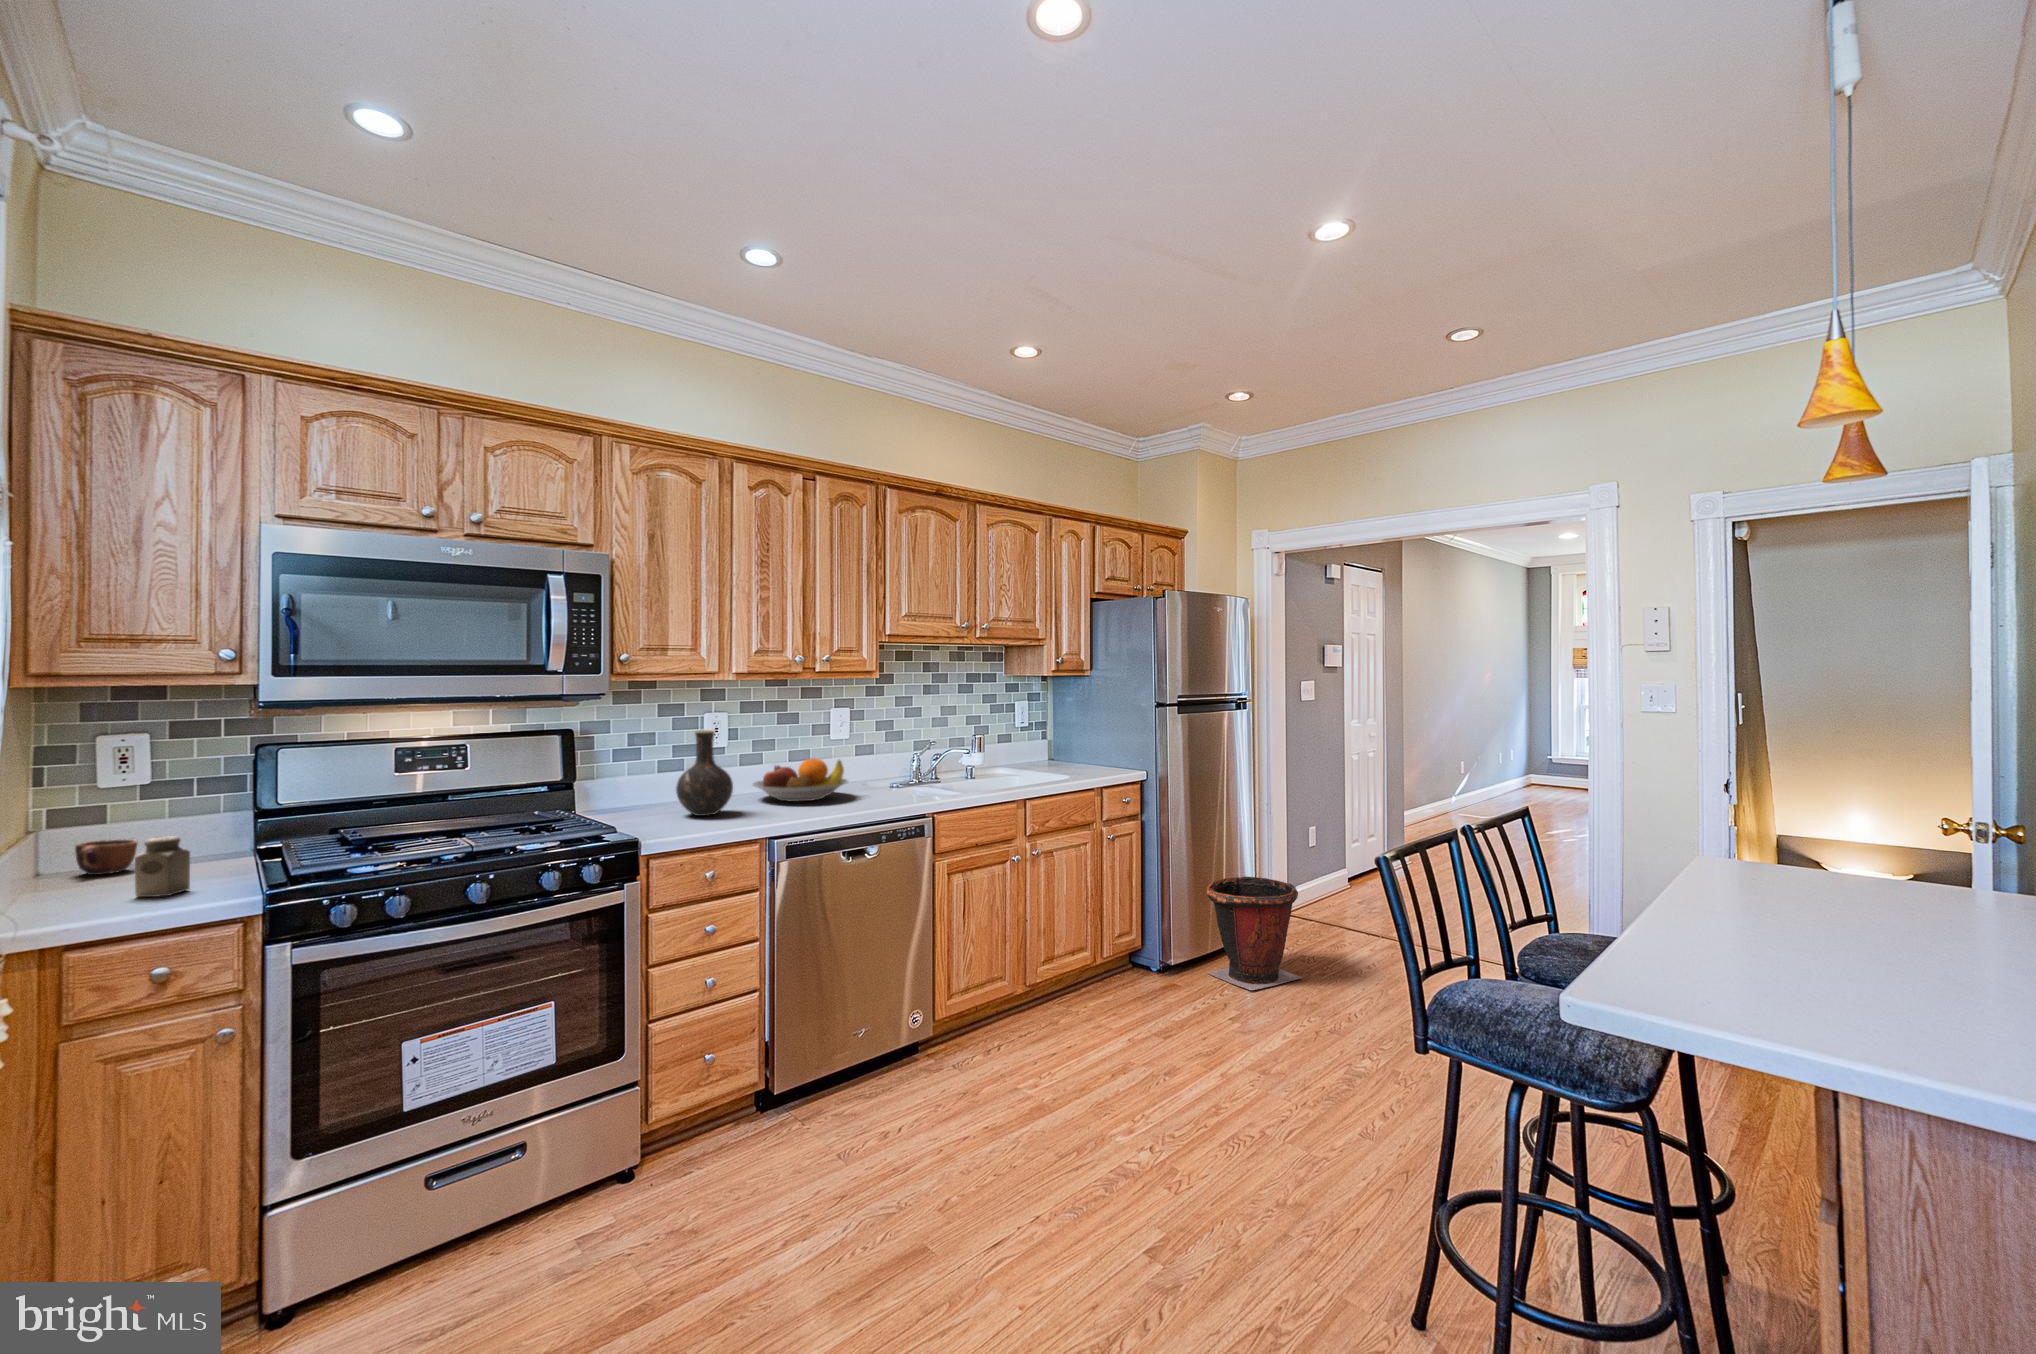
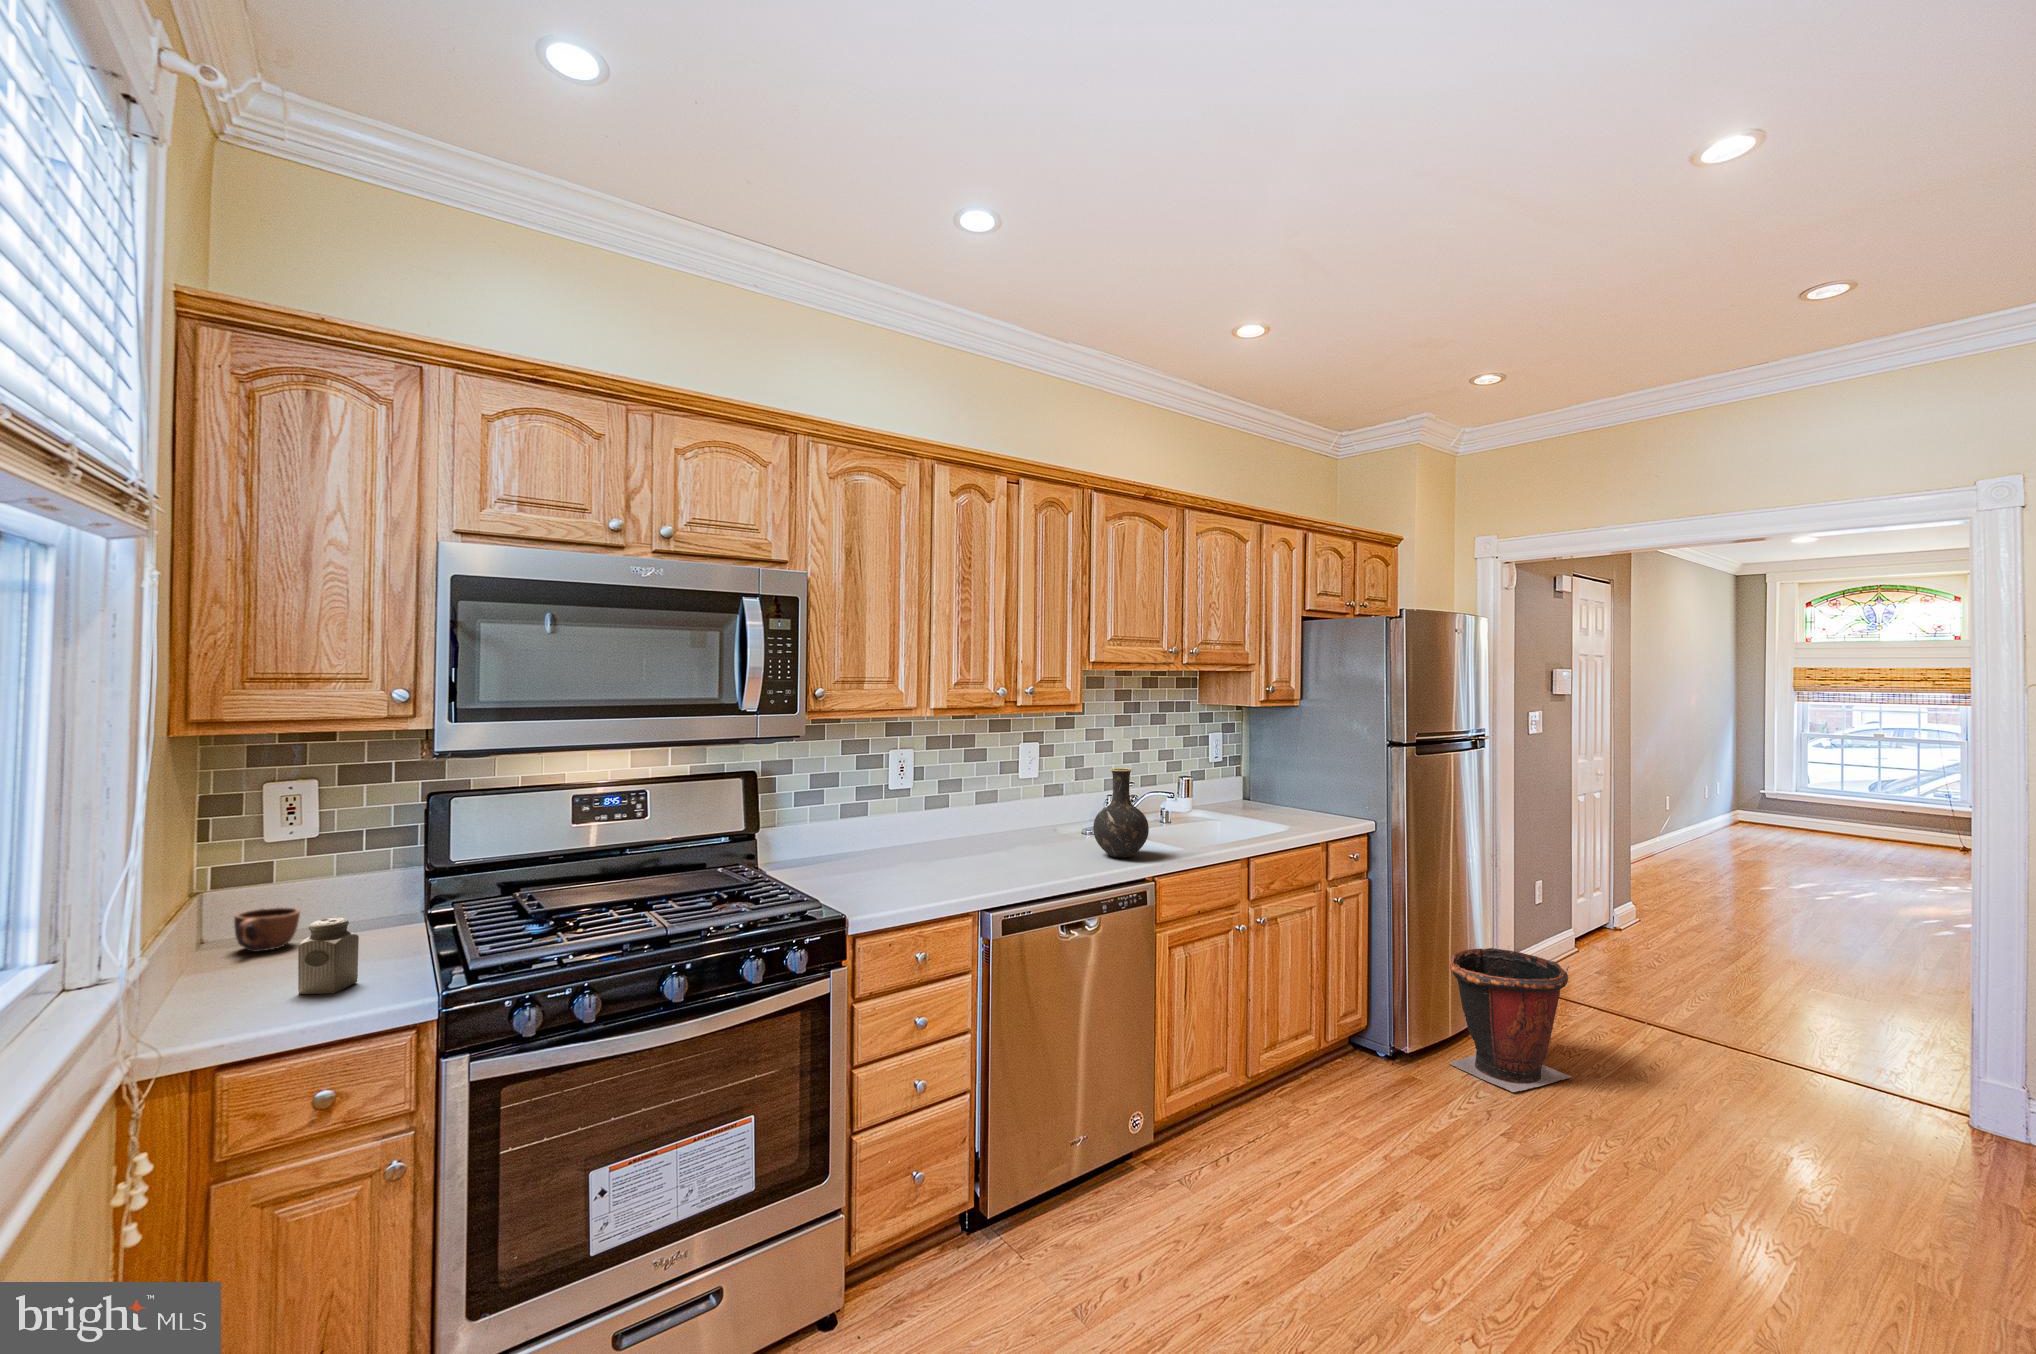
vase: present [676,730,733,816] -> present [1093,768,1149,858]
fruit bowl: present [753,758,848,801] -> none [942,806,1050,857]

